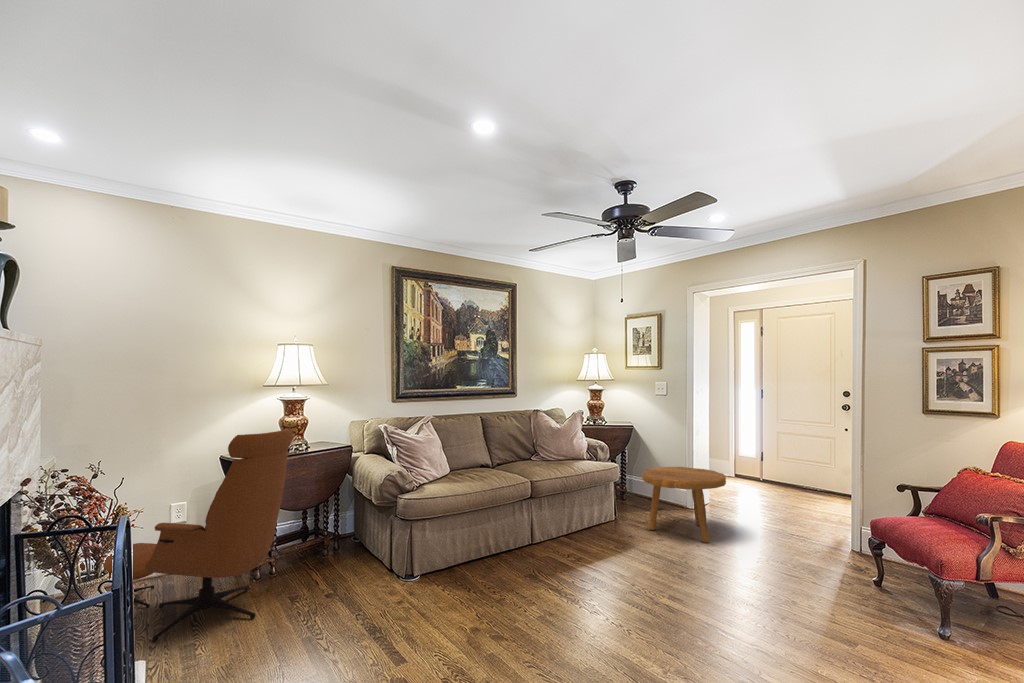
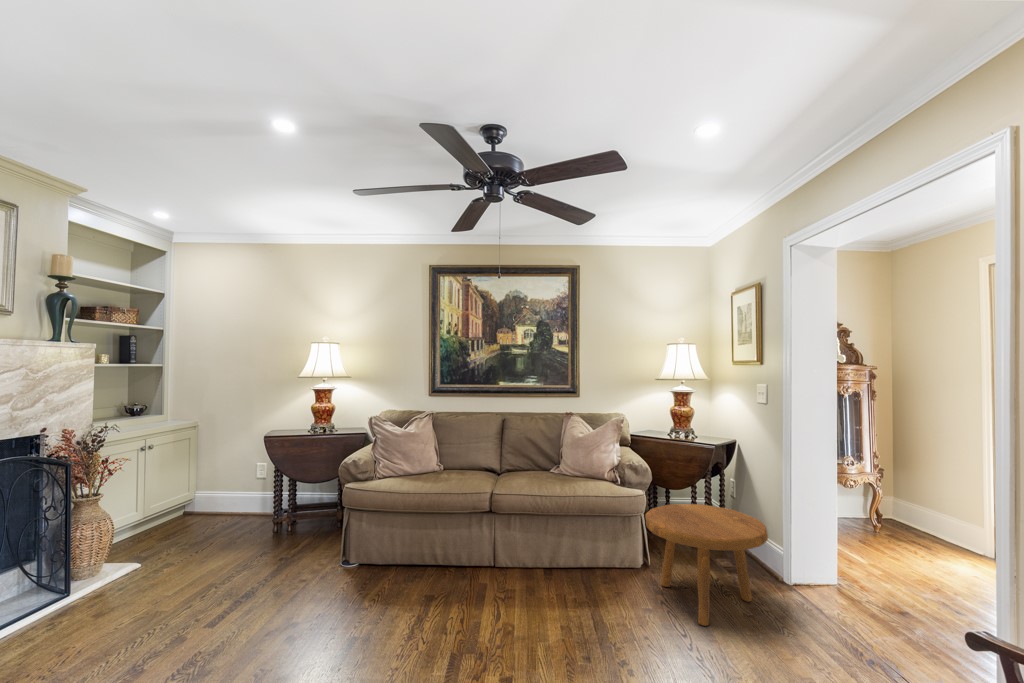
lounge chair: present [80,428,293,642] -> none [170,414,270,559]

